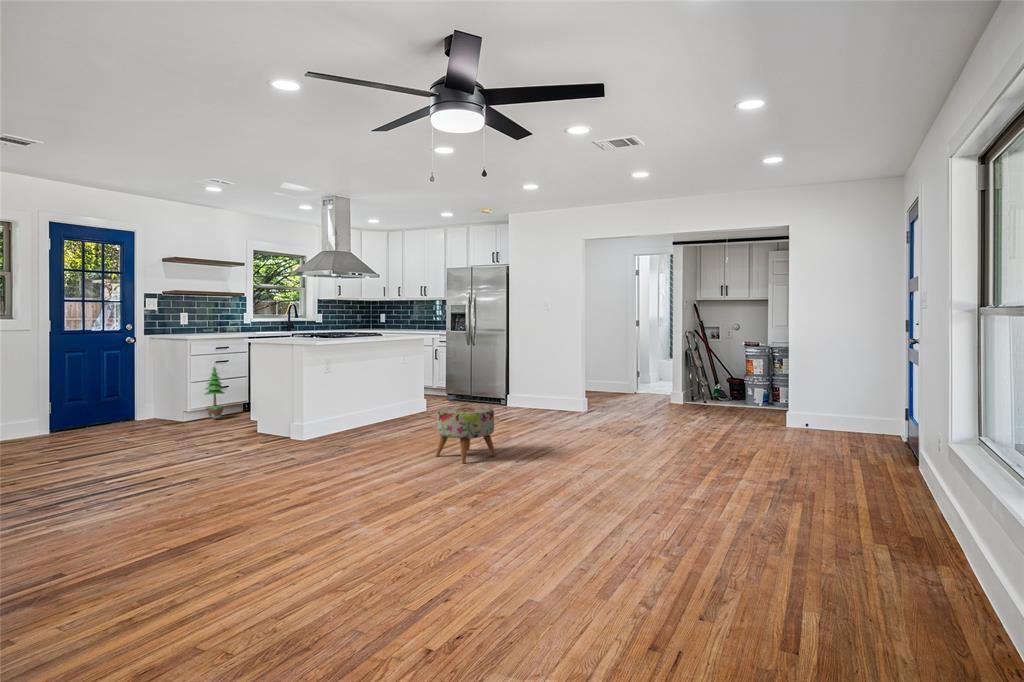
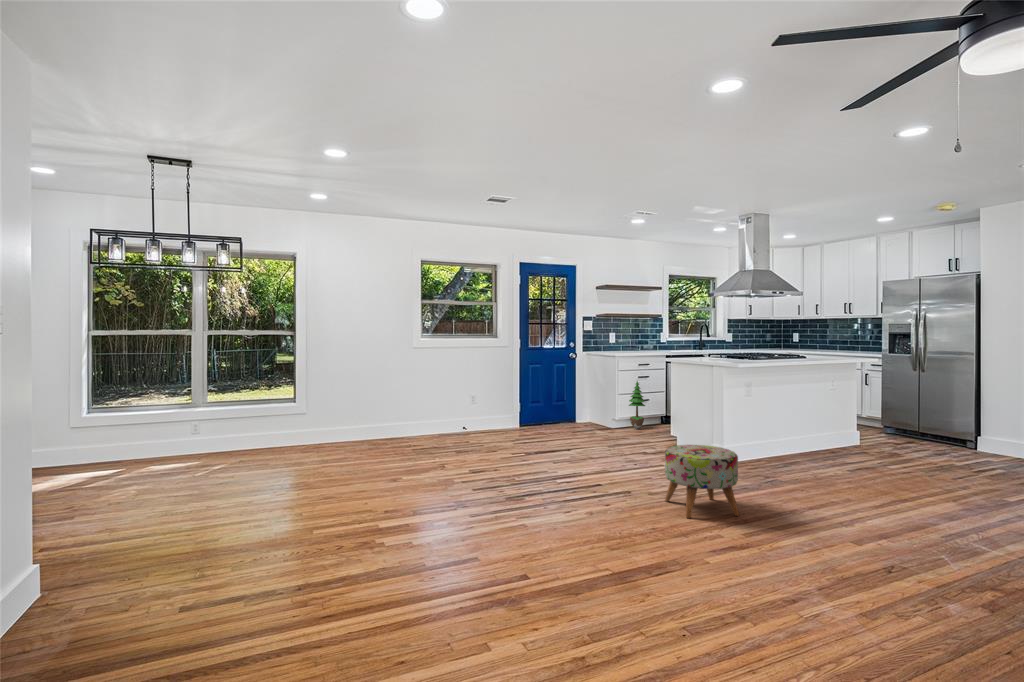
ottoman: present [436,406,496,464] -> present [665,445,739,518]

